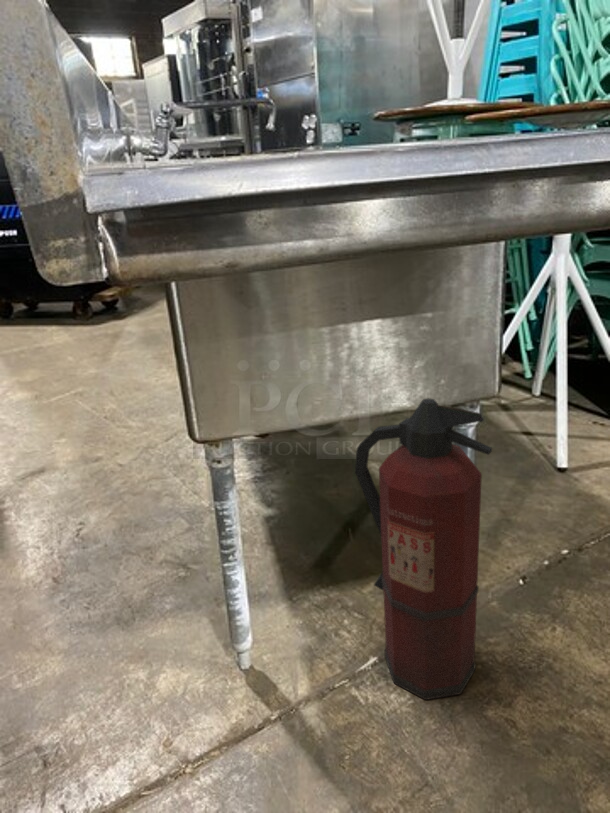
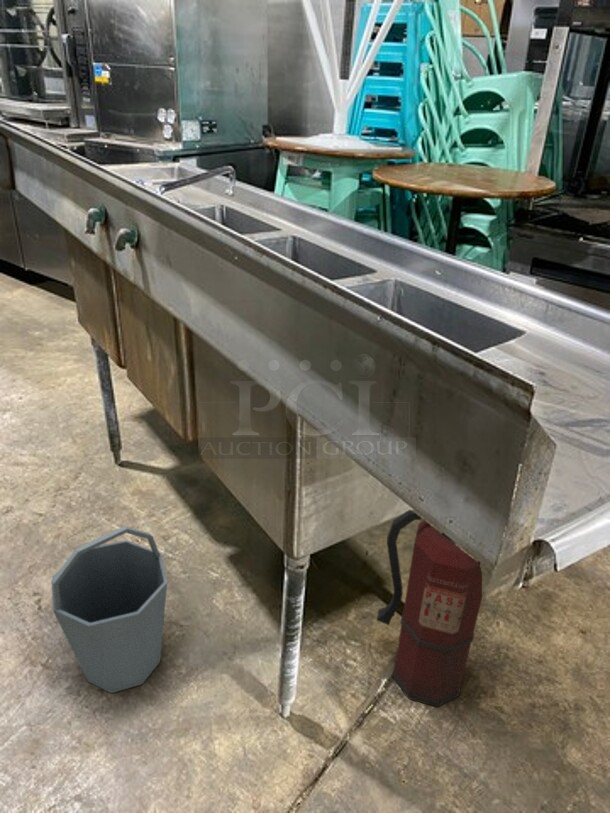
bucket: none [33,437,158,612] -> present [51,526,167,693]

